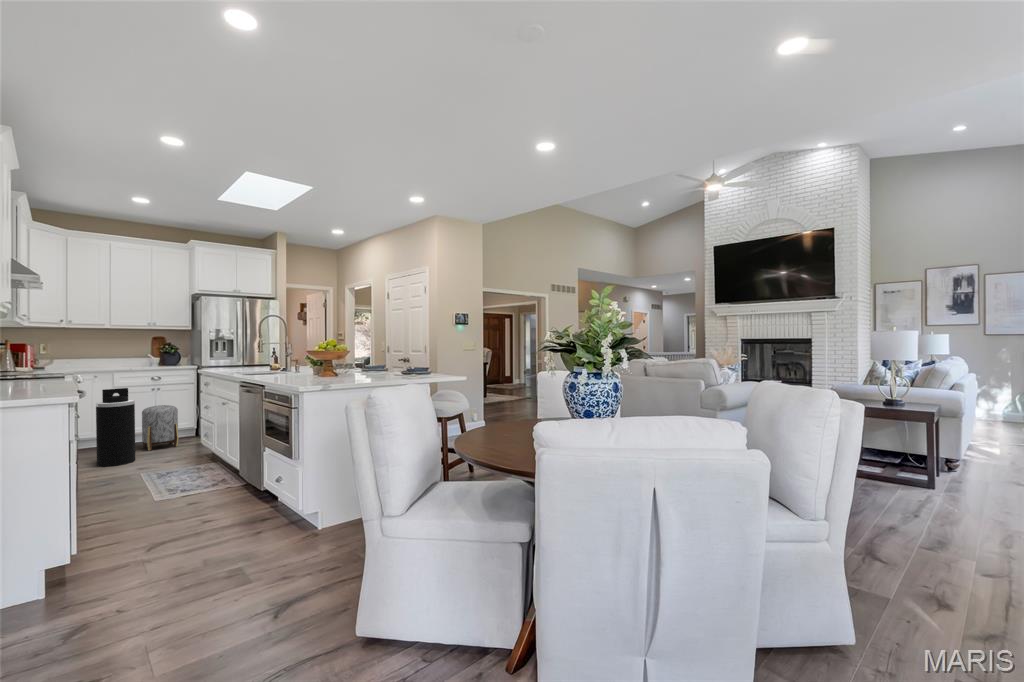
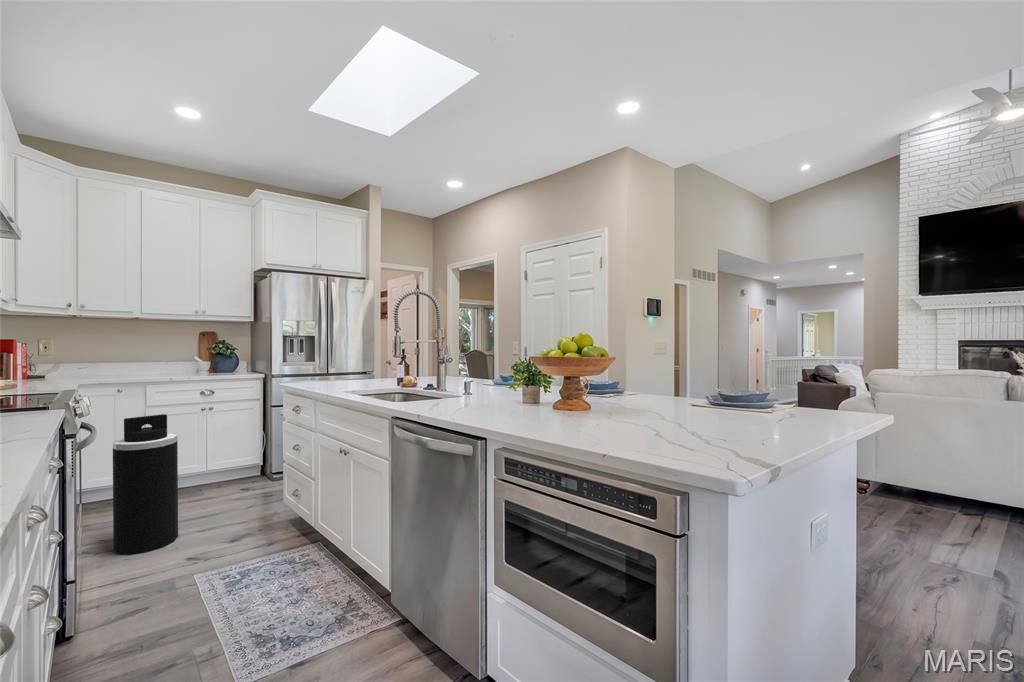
stool: present [142,405,179,451] -> none [187,435,242,510]

